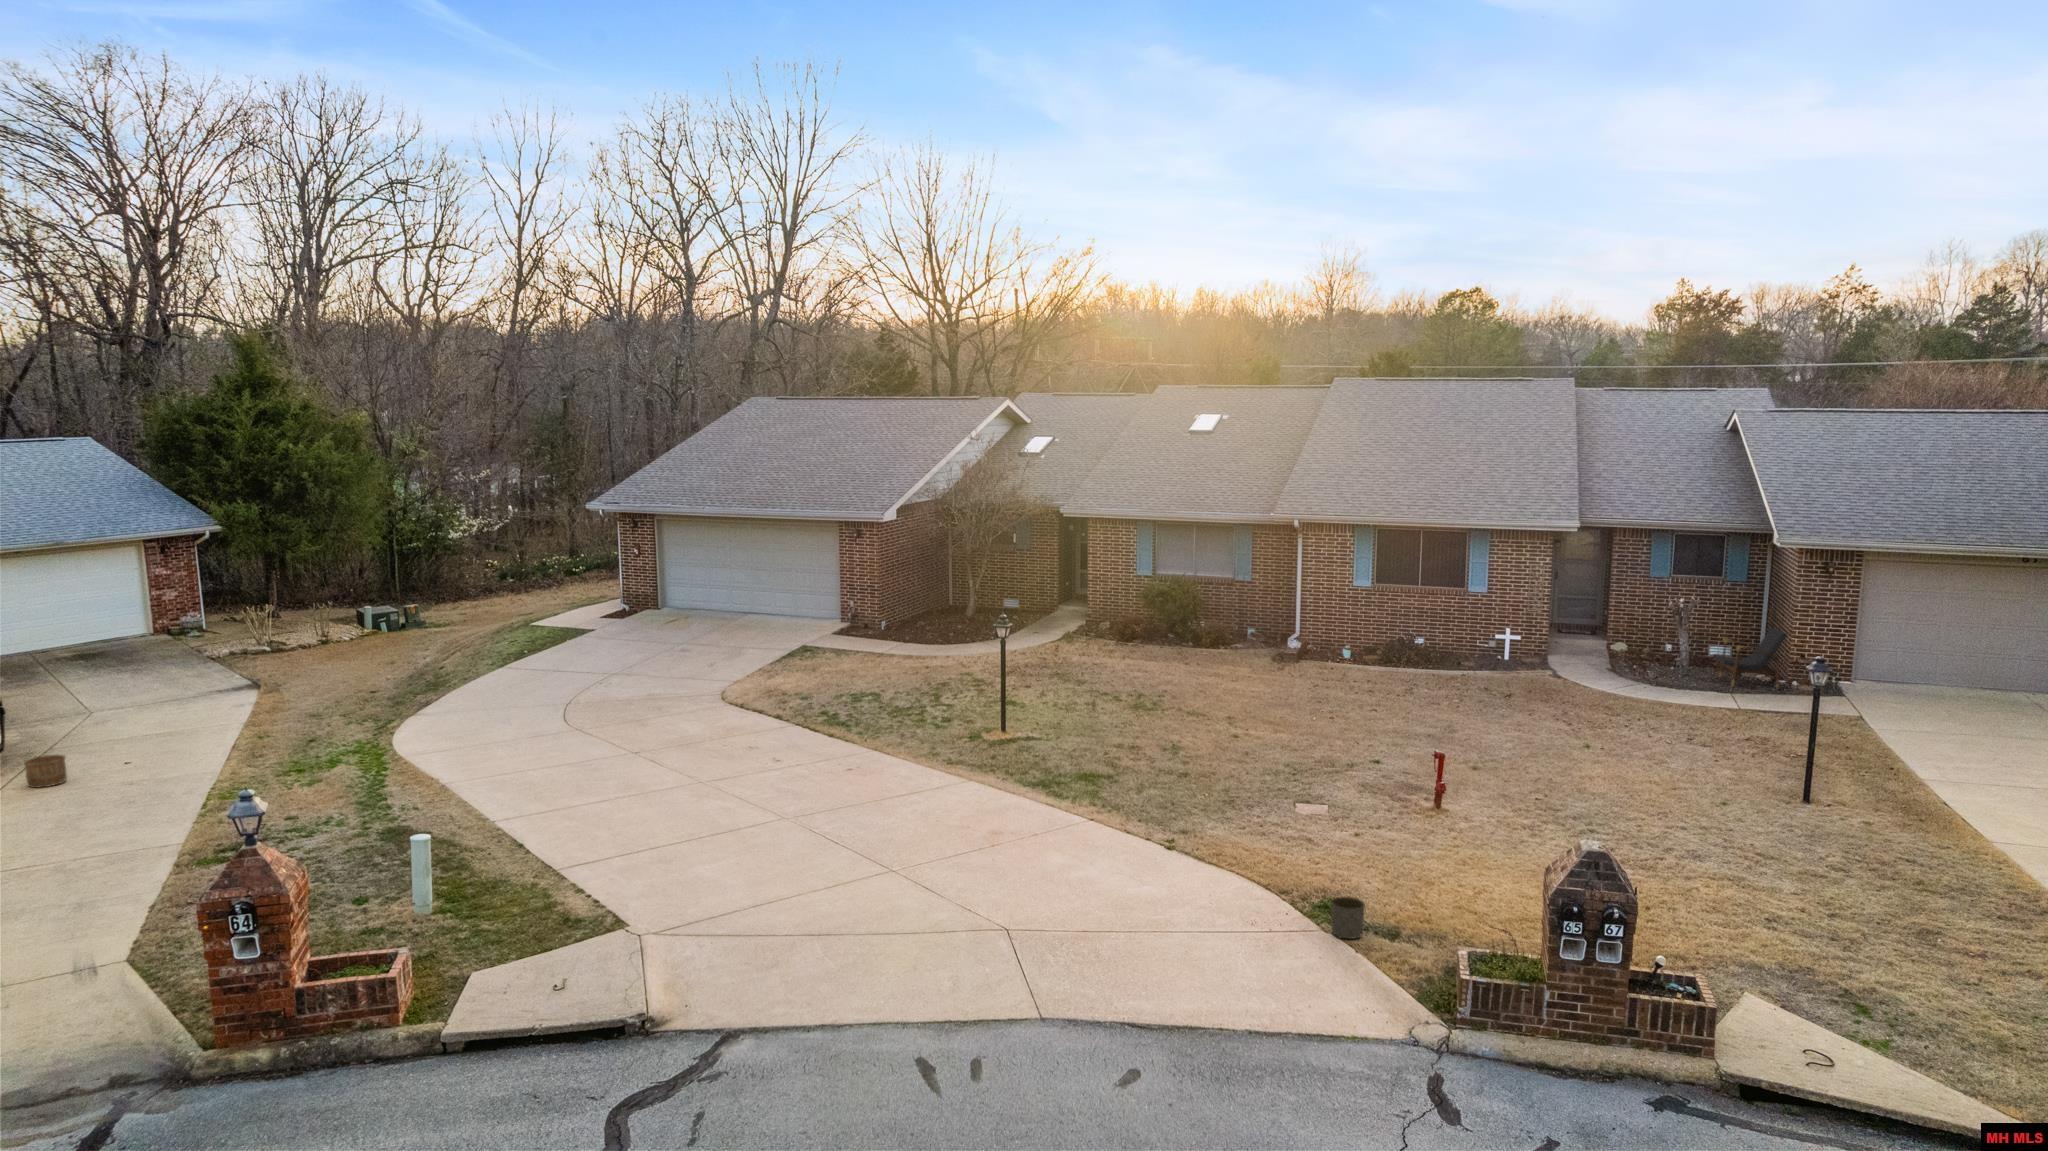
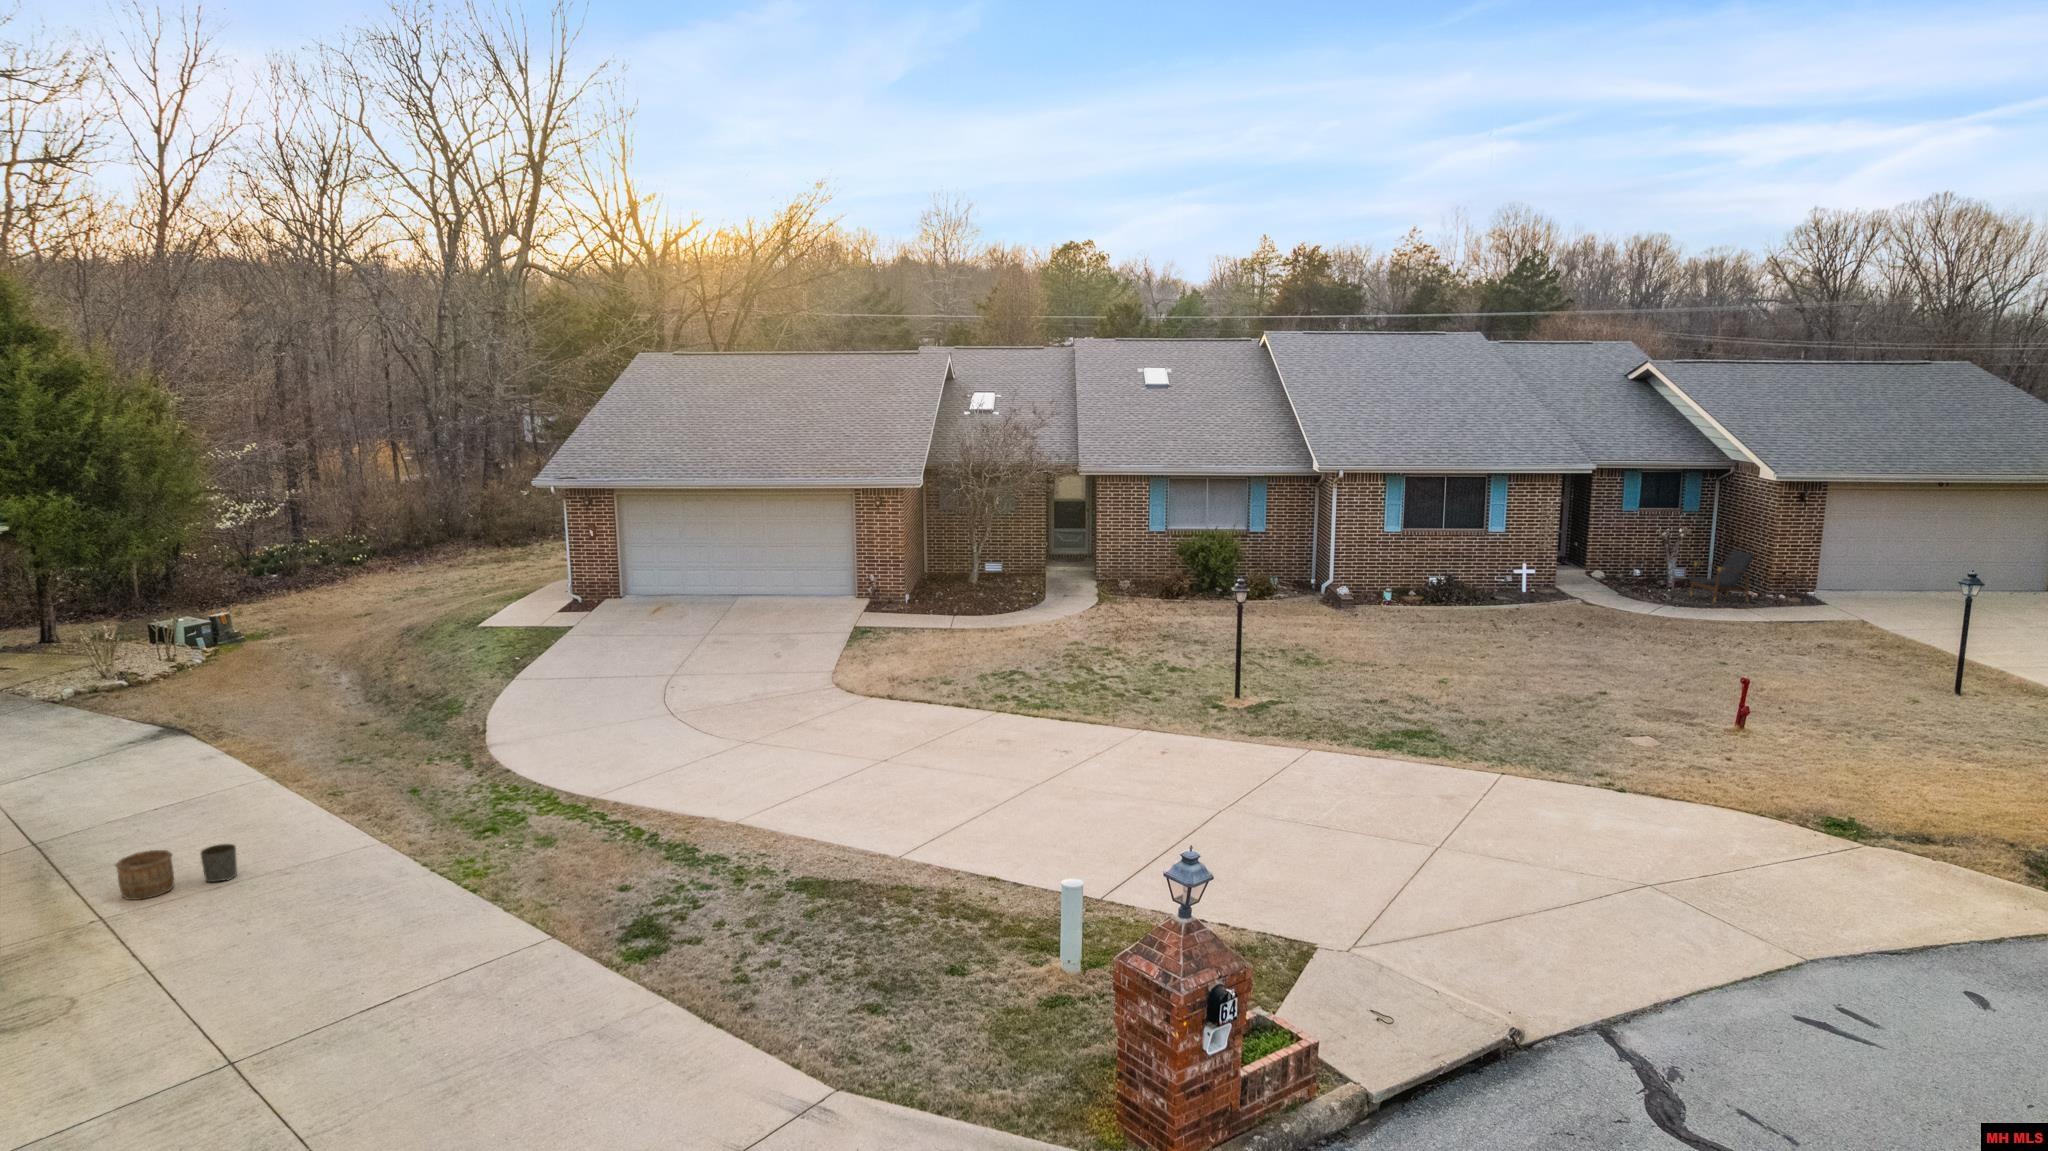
planter: present [1331,897,1365,939] -> present [201,844,237,882]

